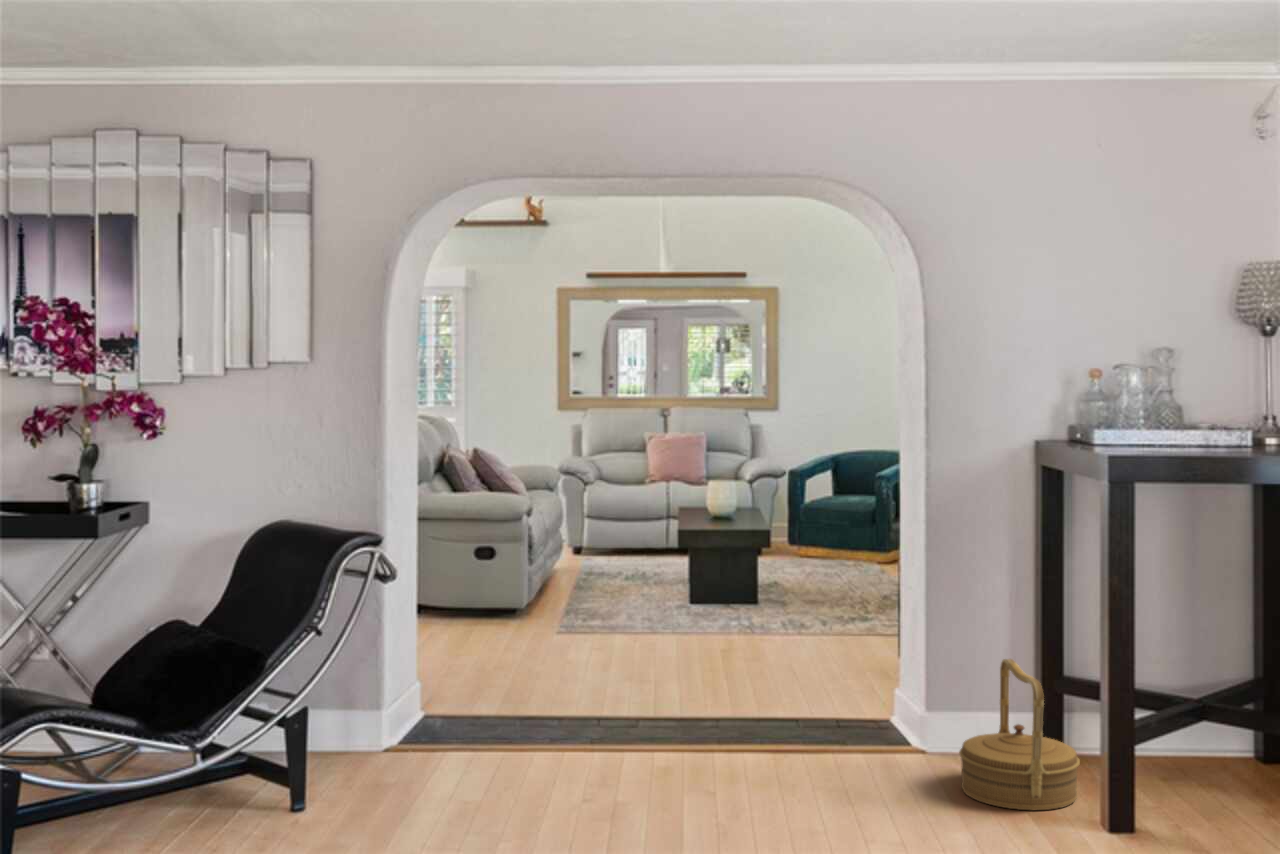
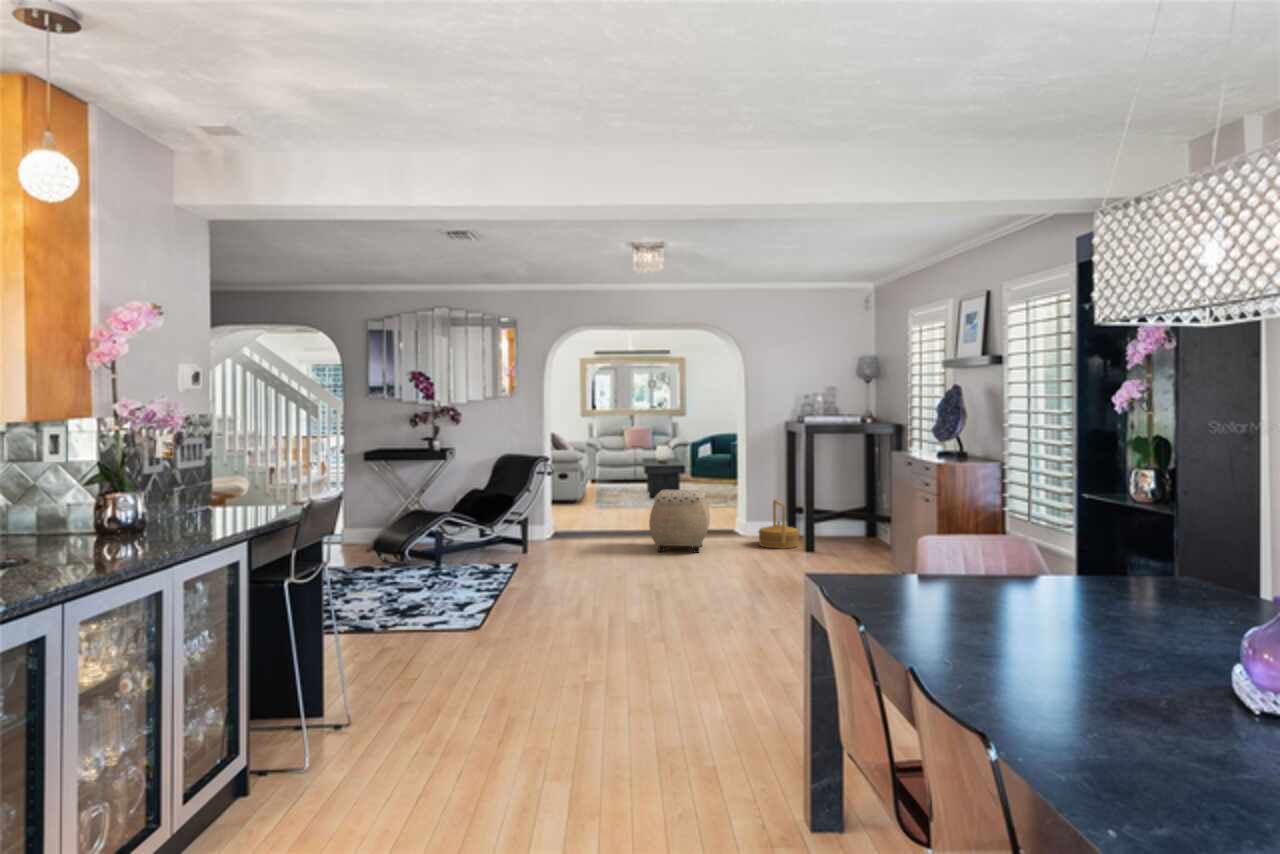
ottoman: none [646,628,823,825] -> present [649,490,710,553]

